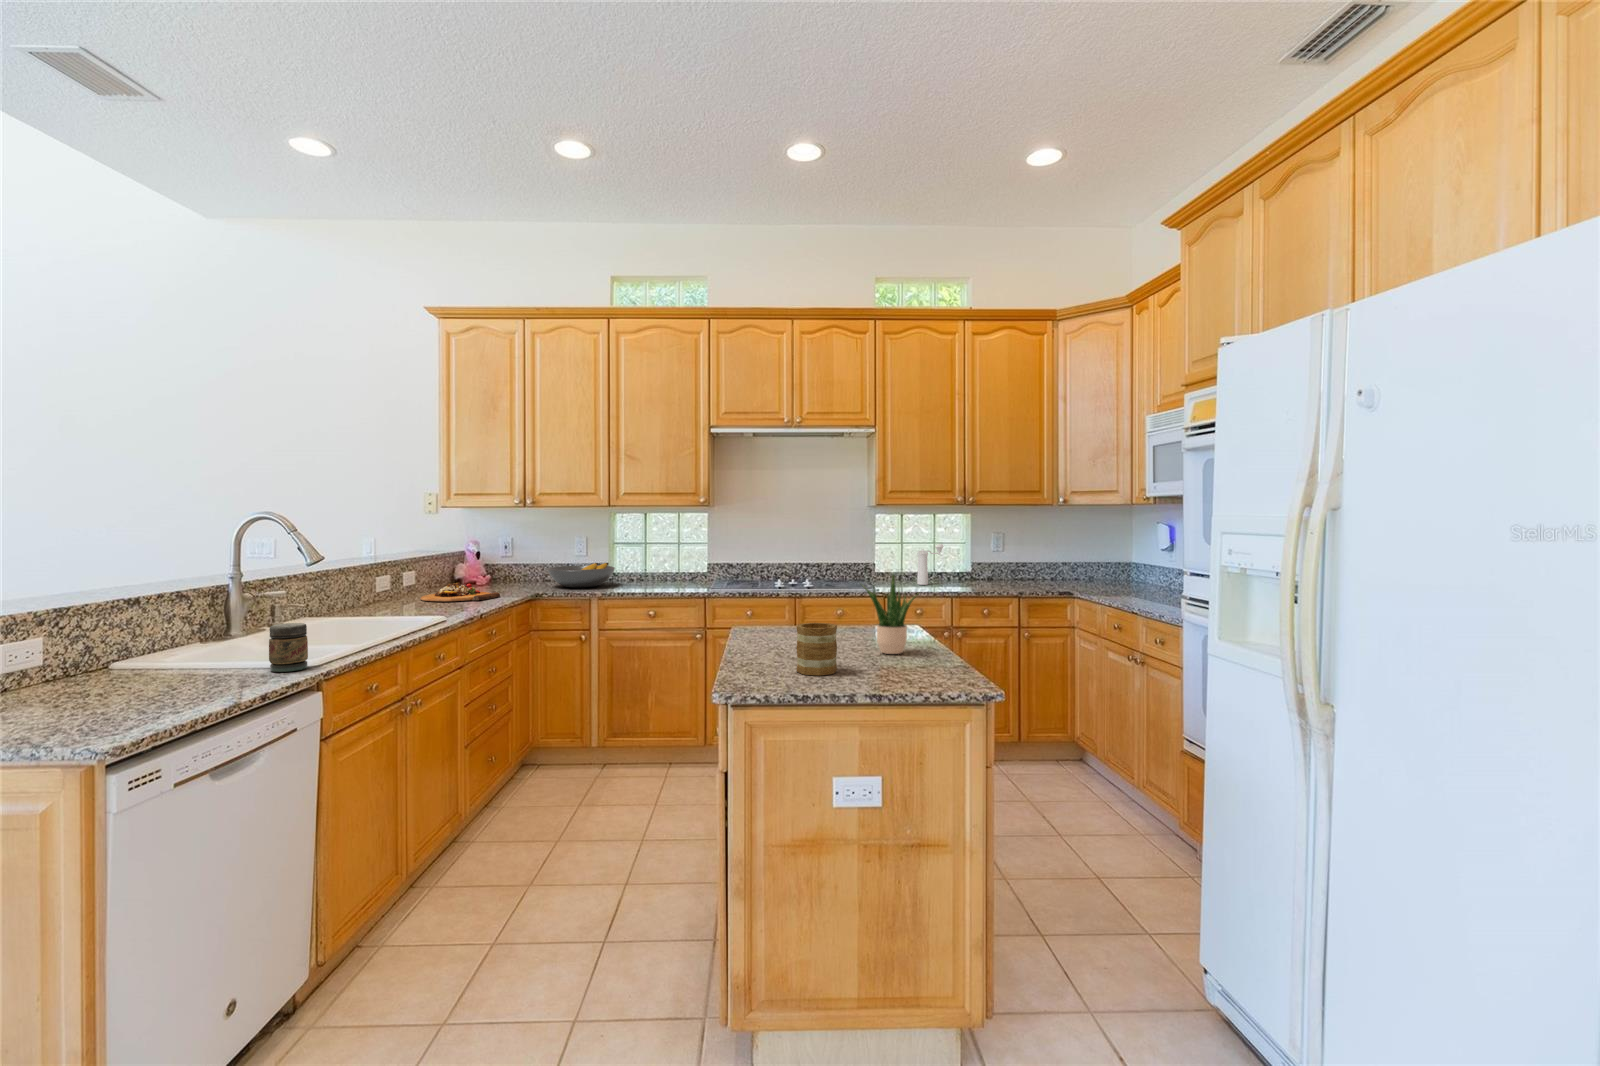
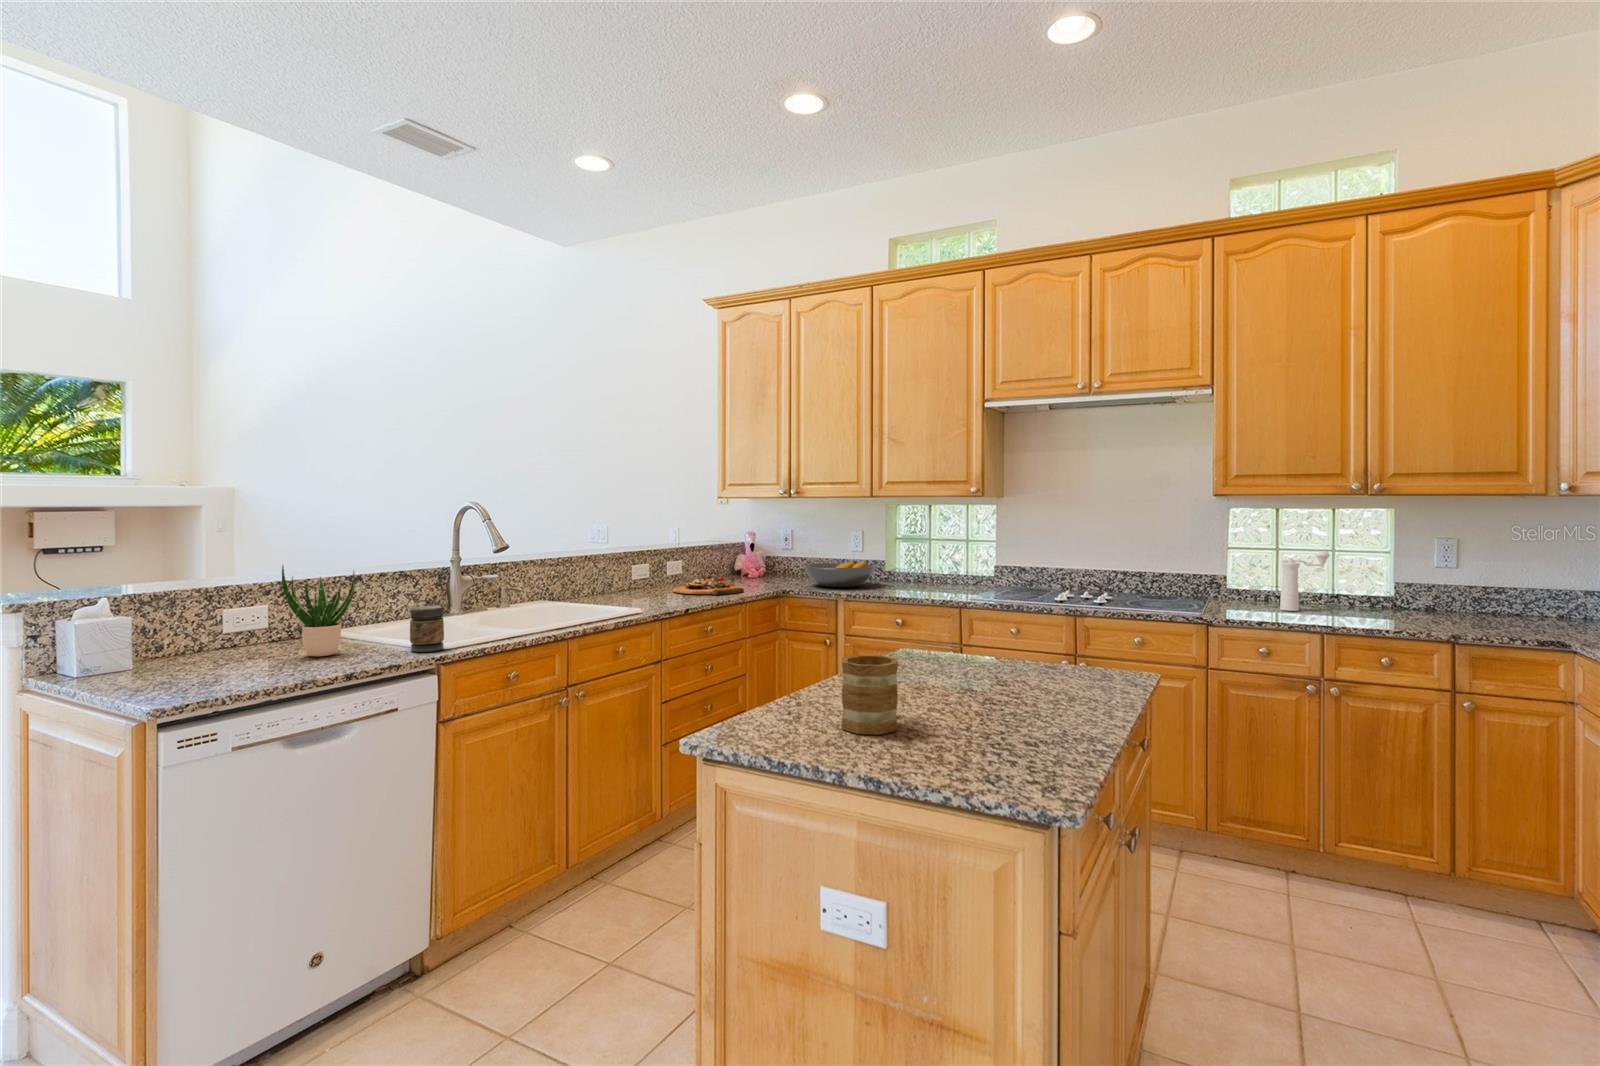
potted plant: present [863,575,916,654] -> present [282,565,355,656]

